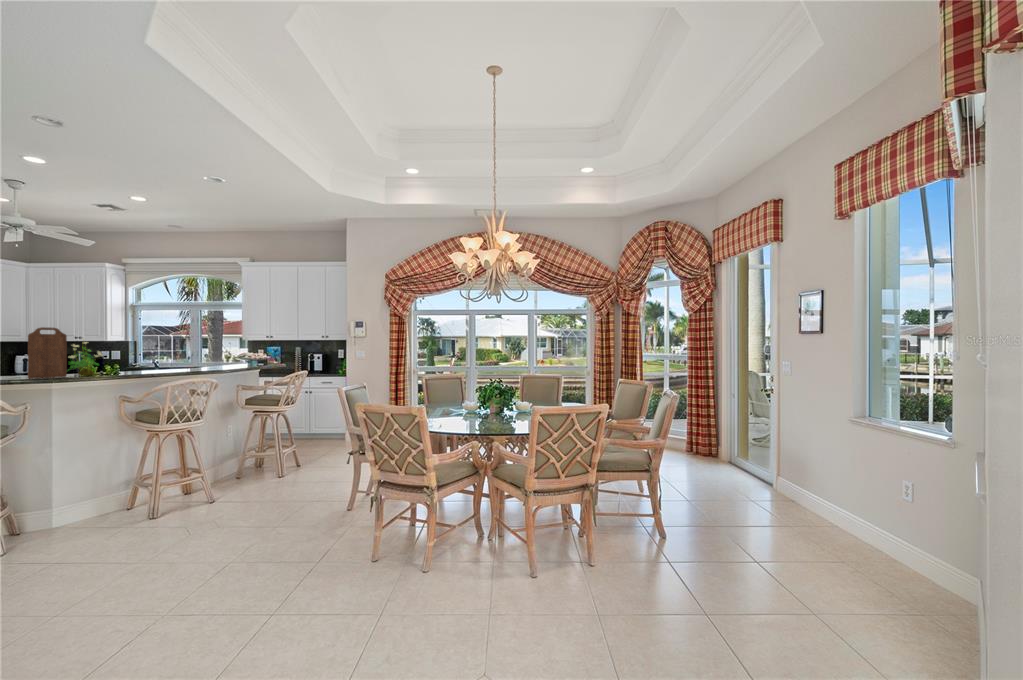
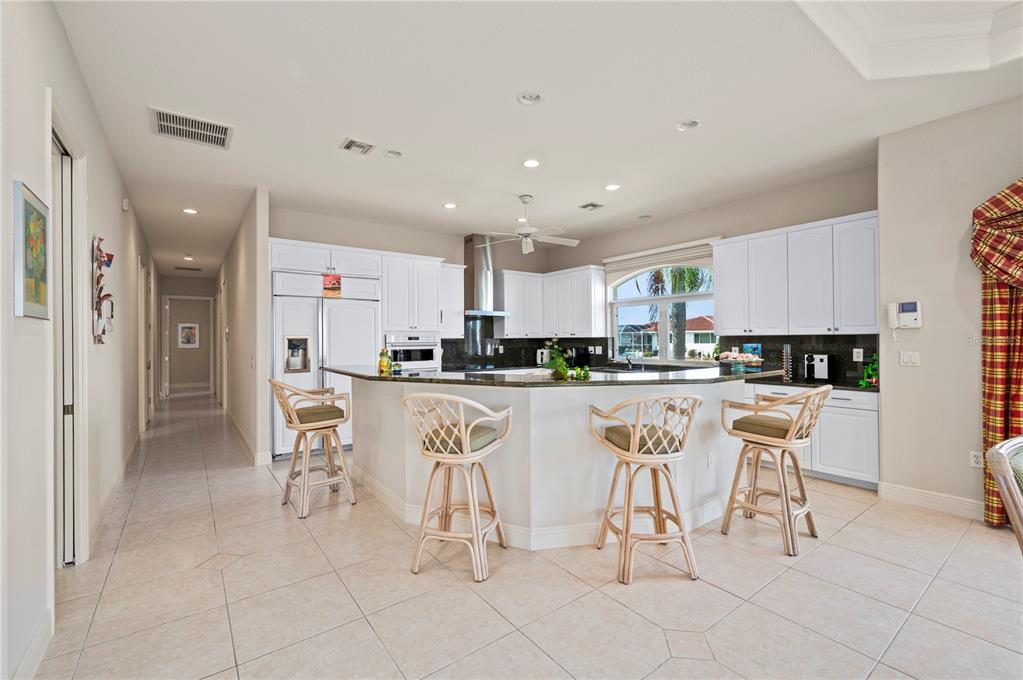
cutting board: present [28,327,67,379] -> none [503,323,537,381]

